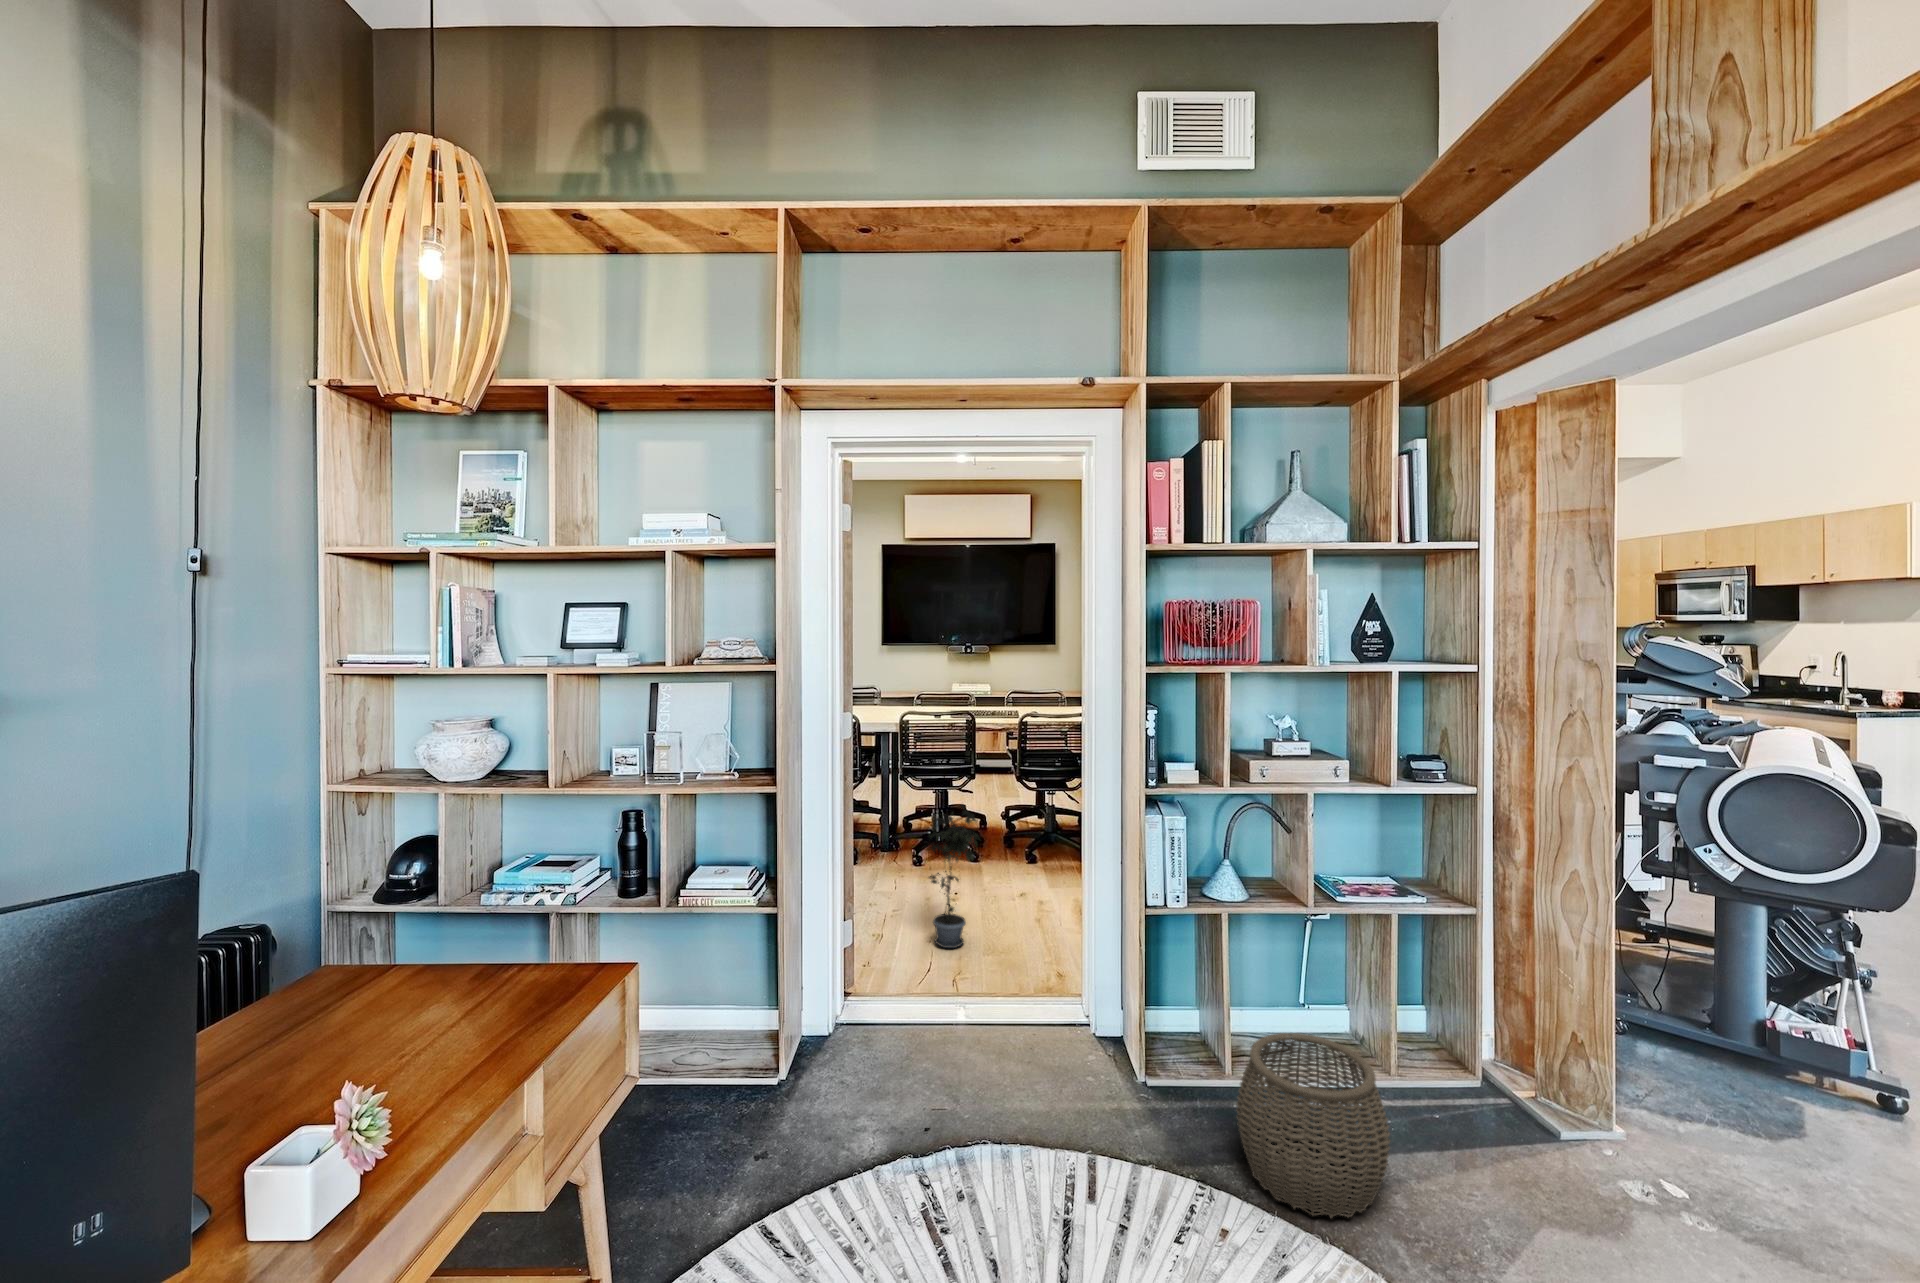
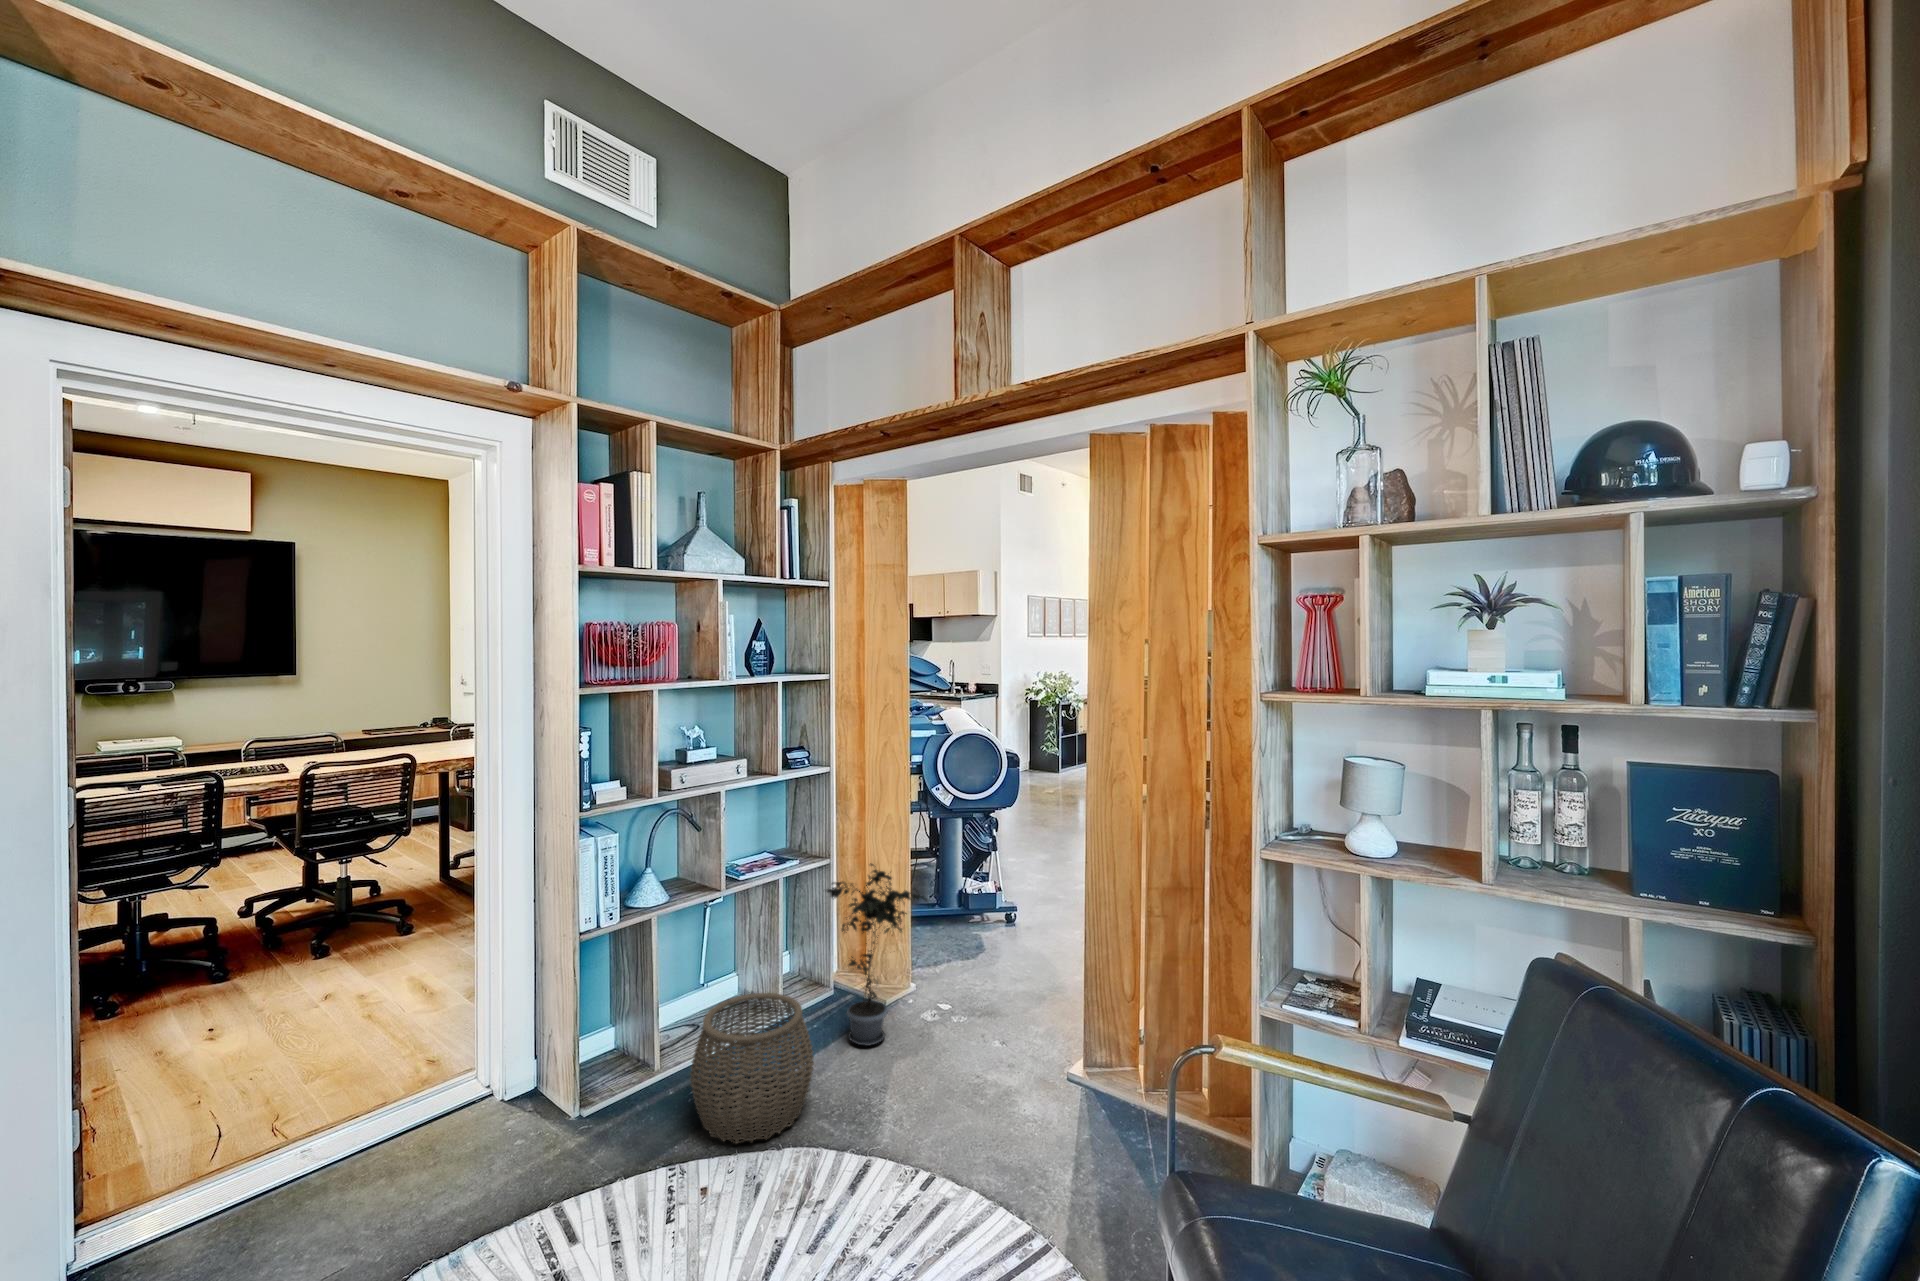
potted plant: present [927,804,980,948] -> present [827,863,927,1046]

